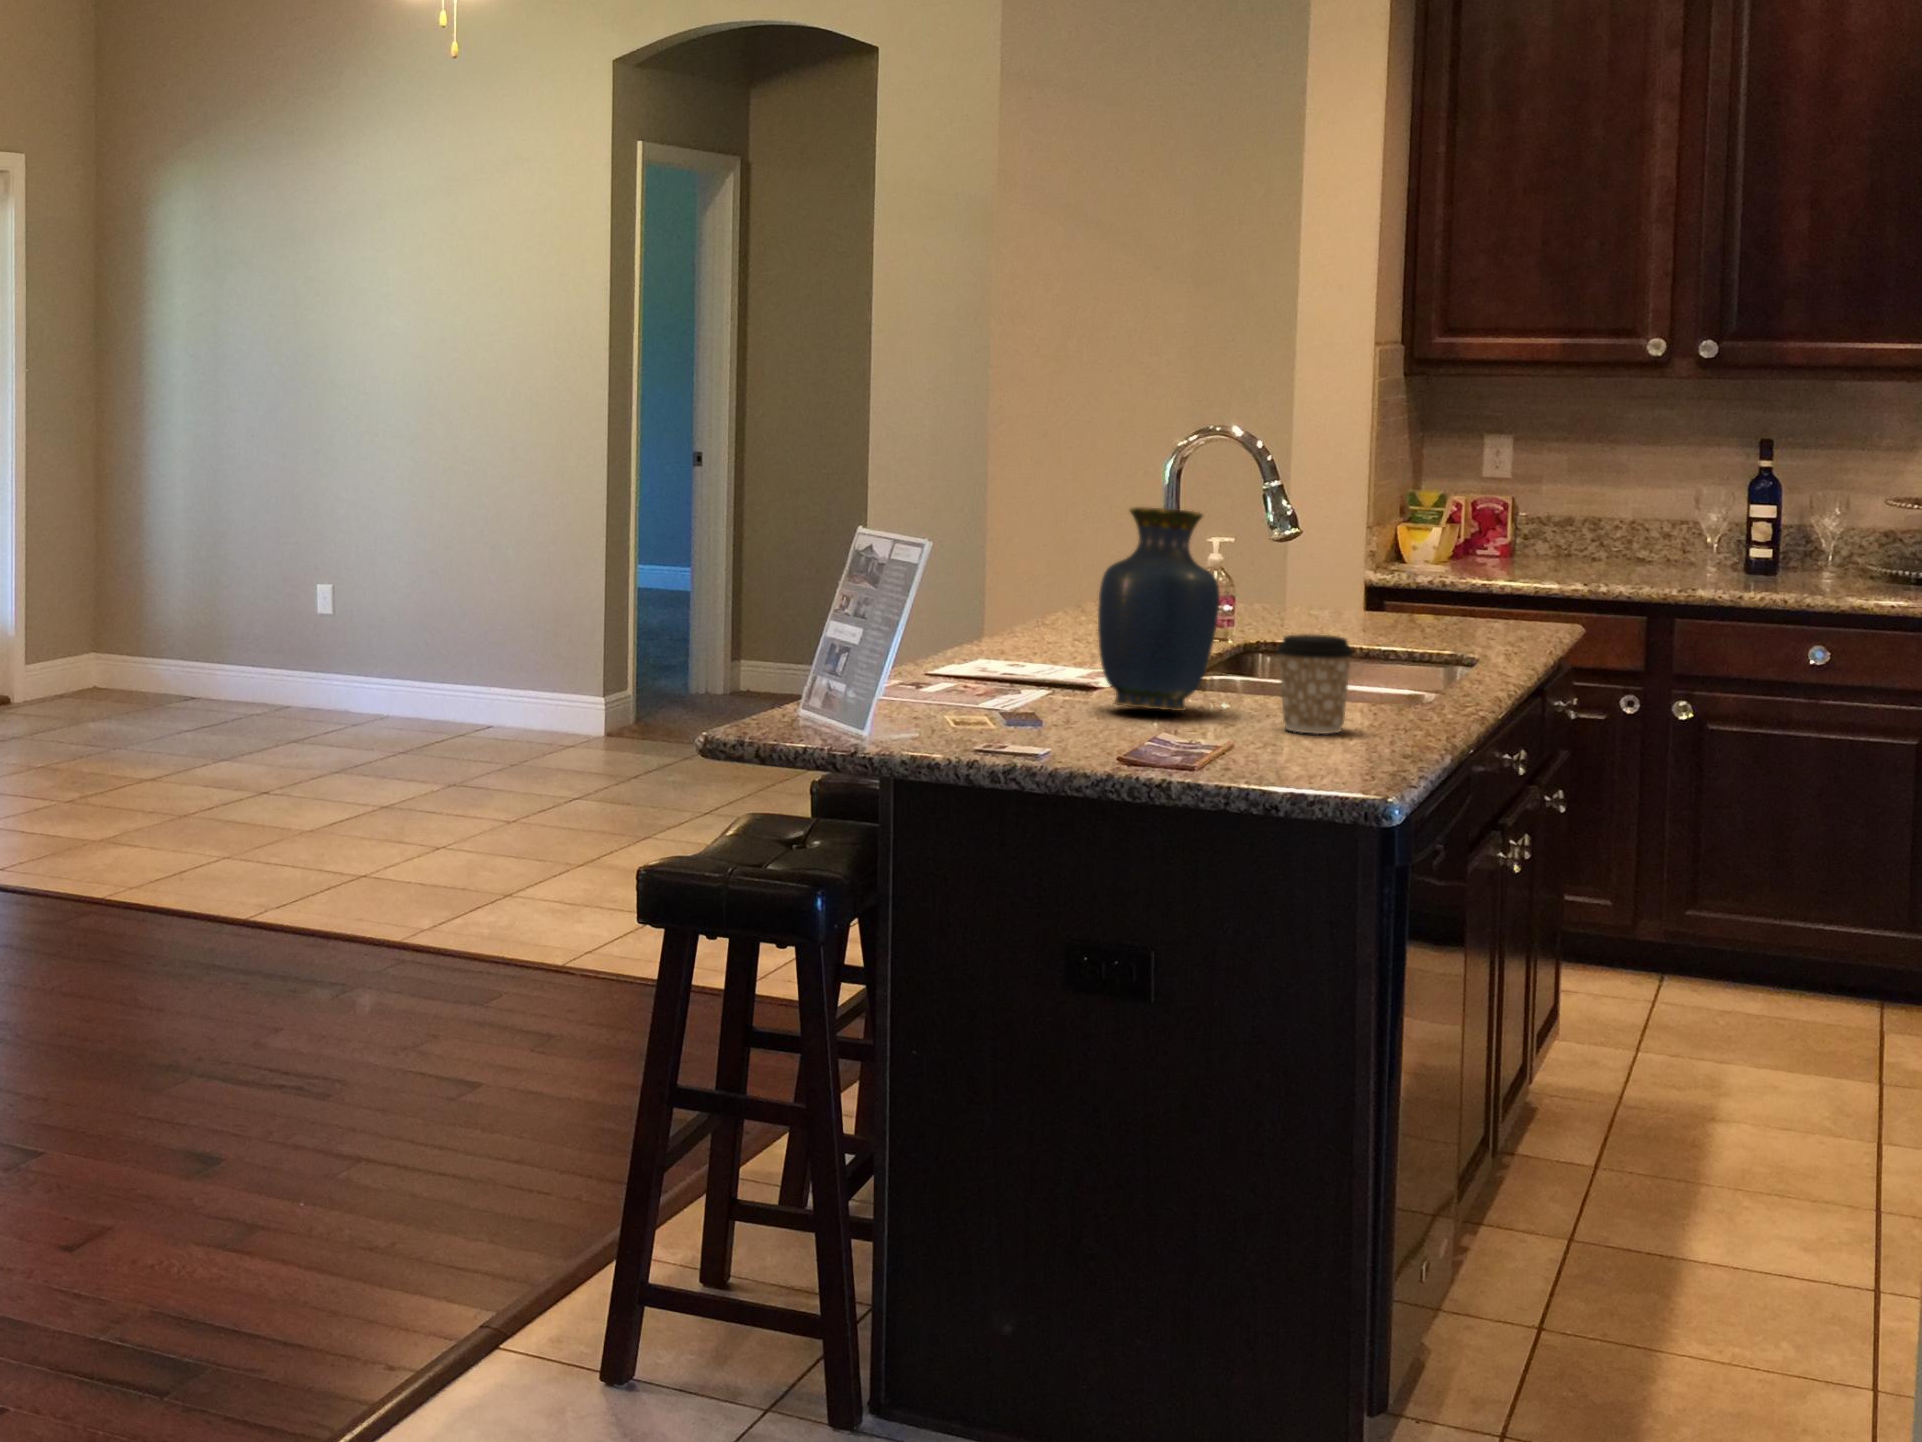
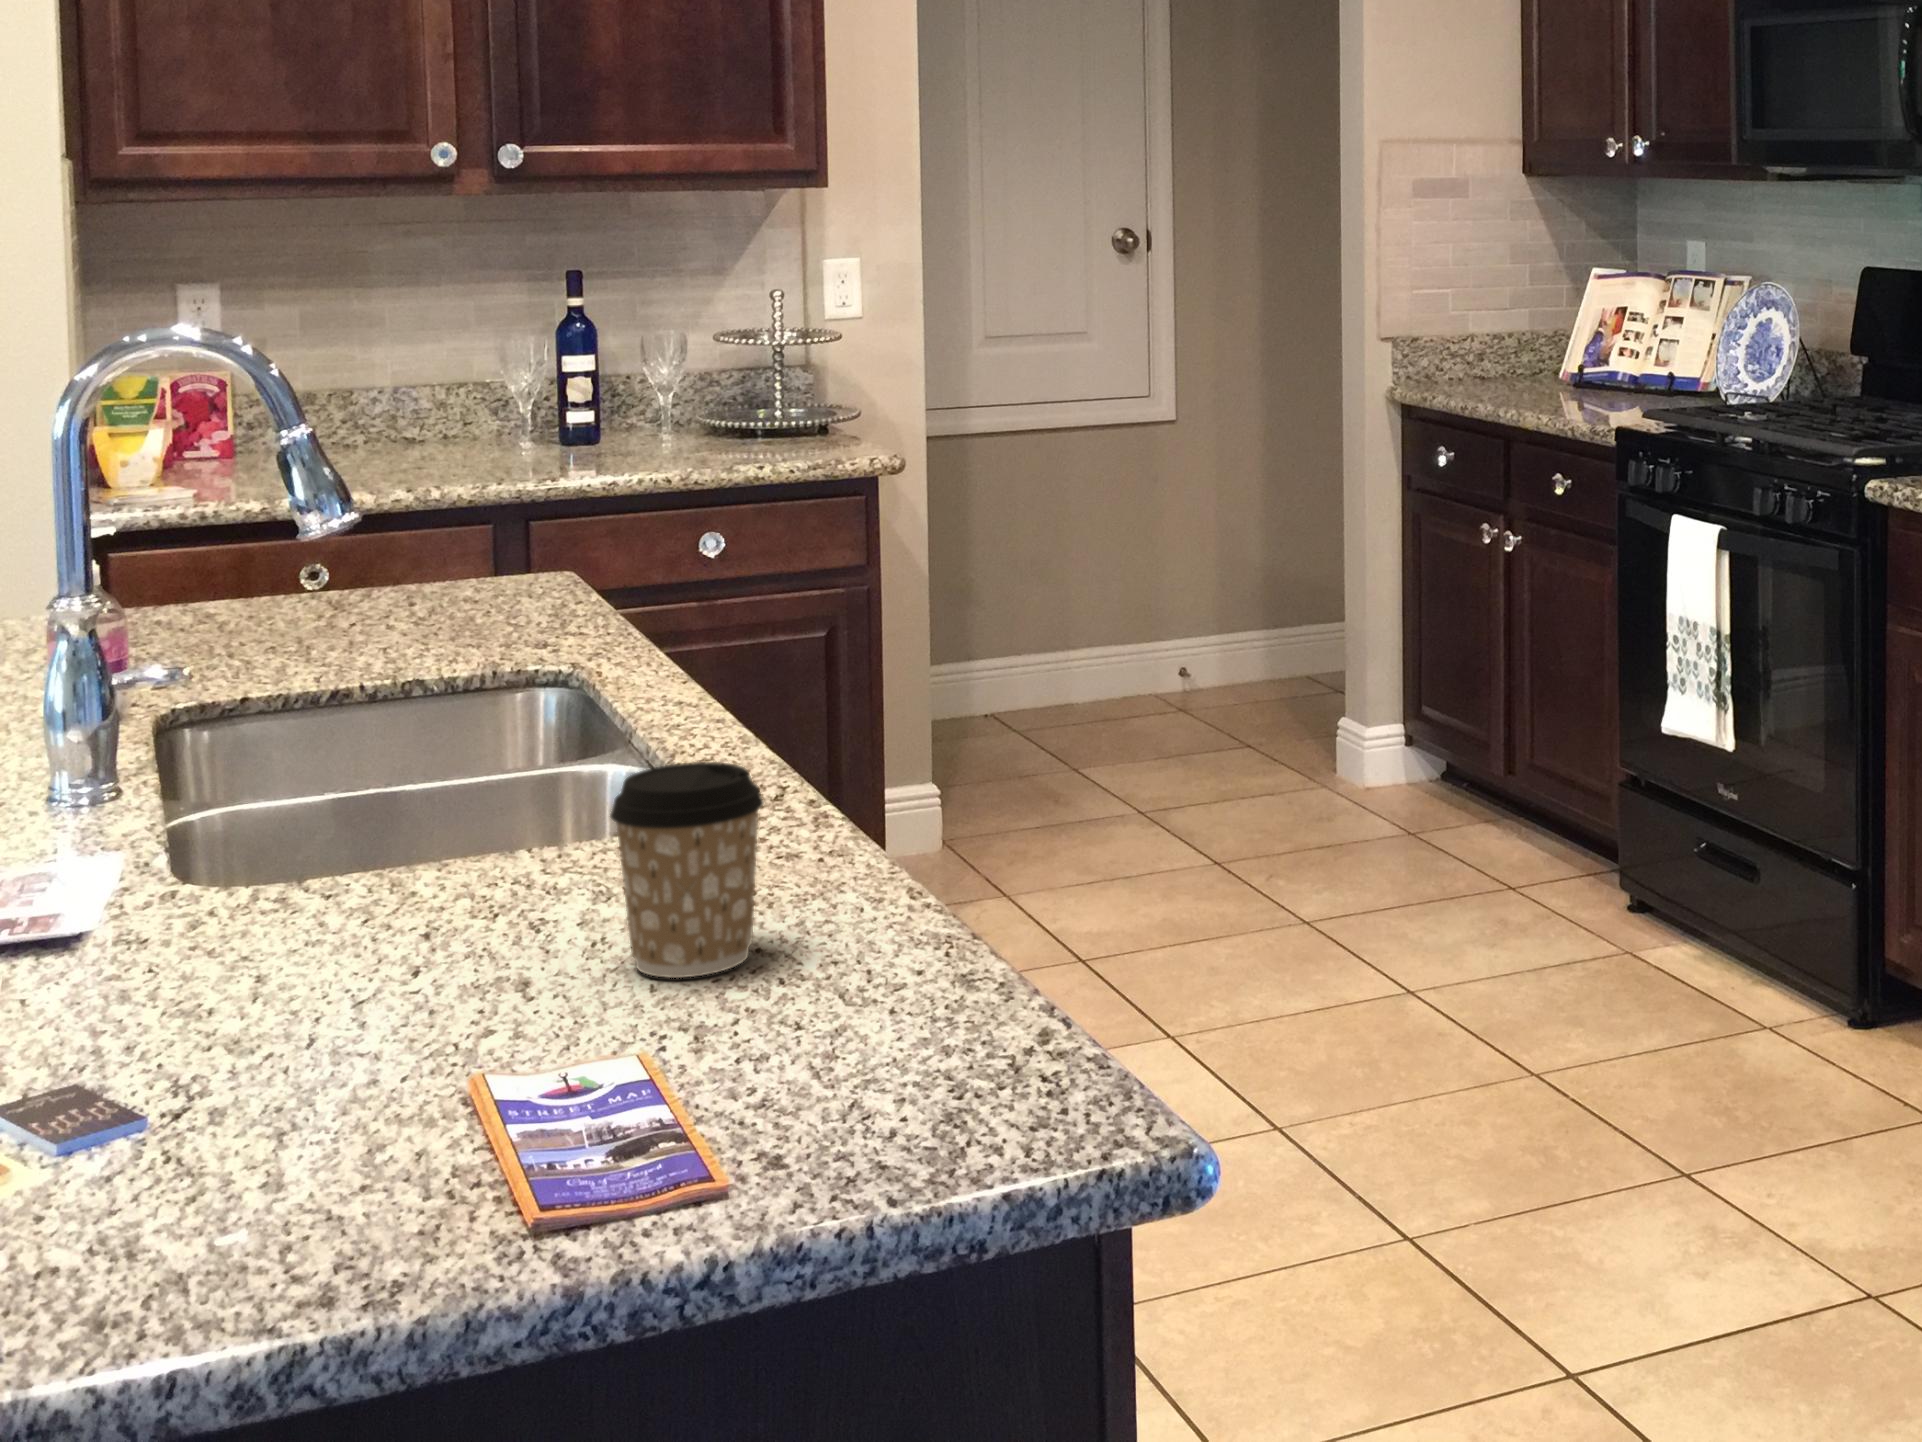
vase: present [1098,507,1220,711] -> none [158,544,435,1002]

